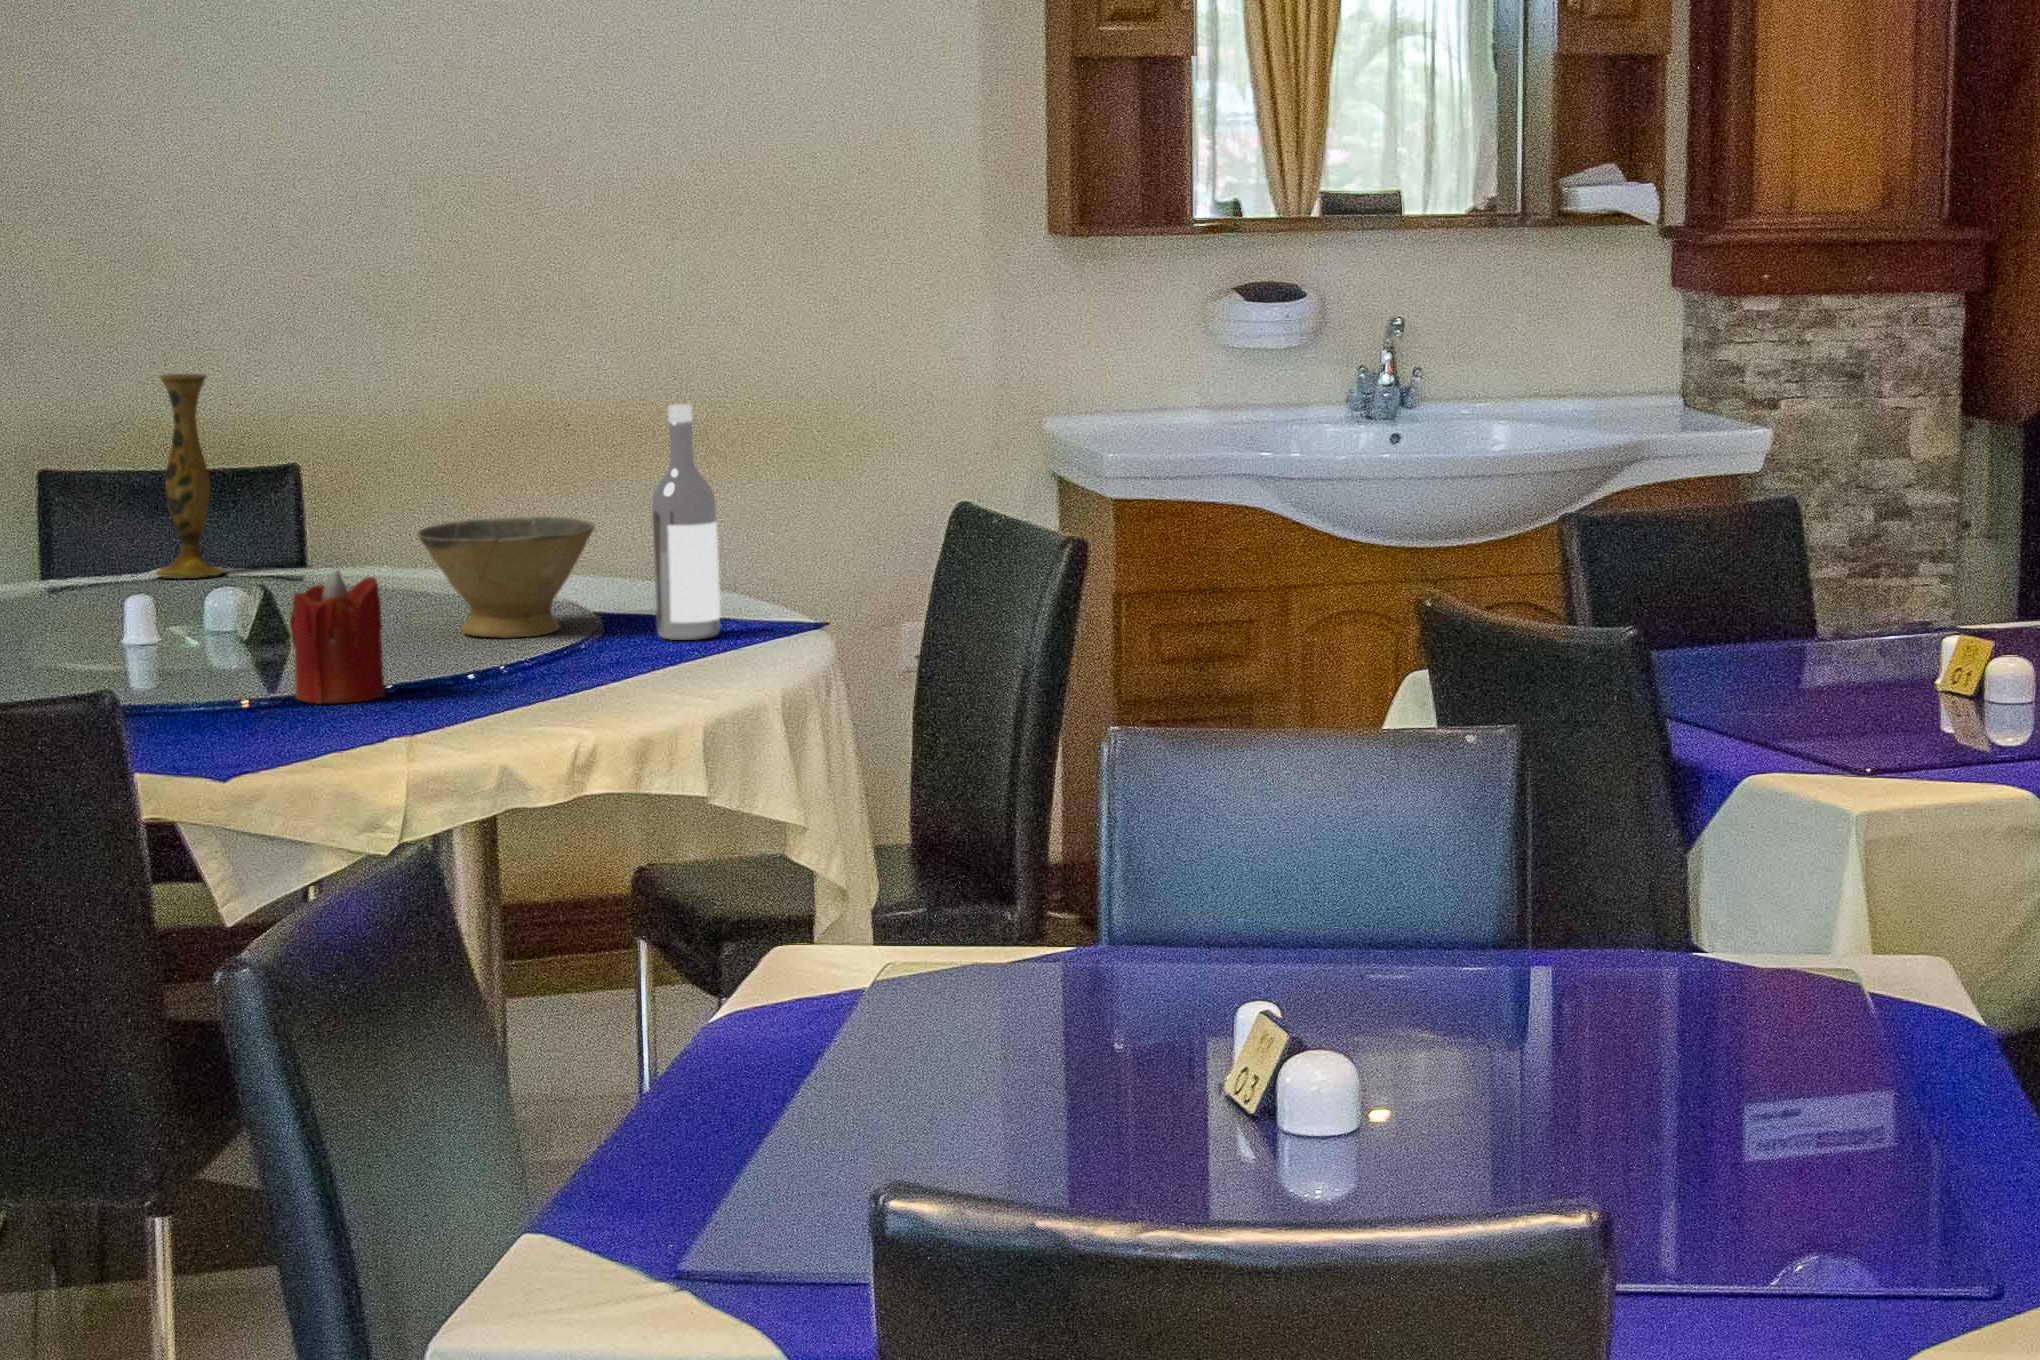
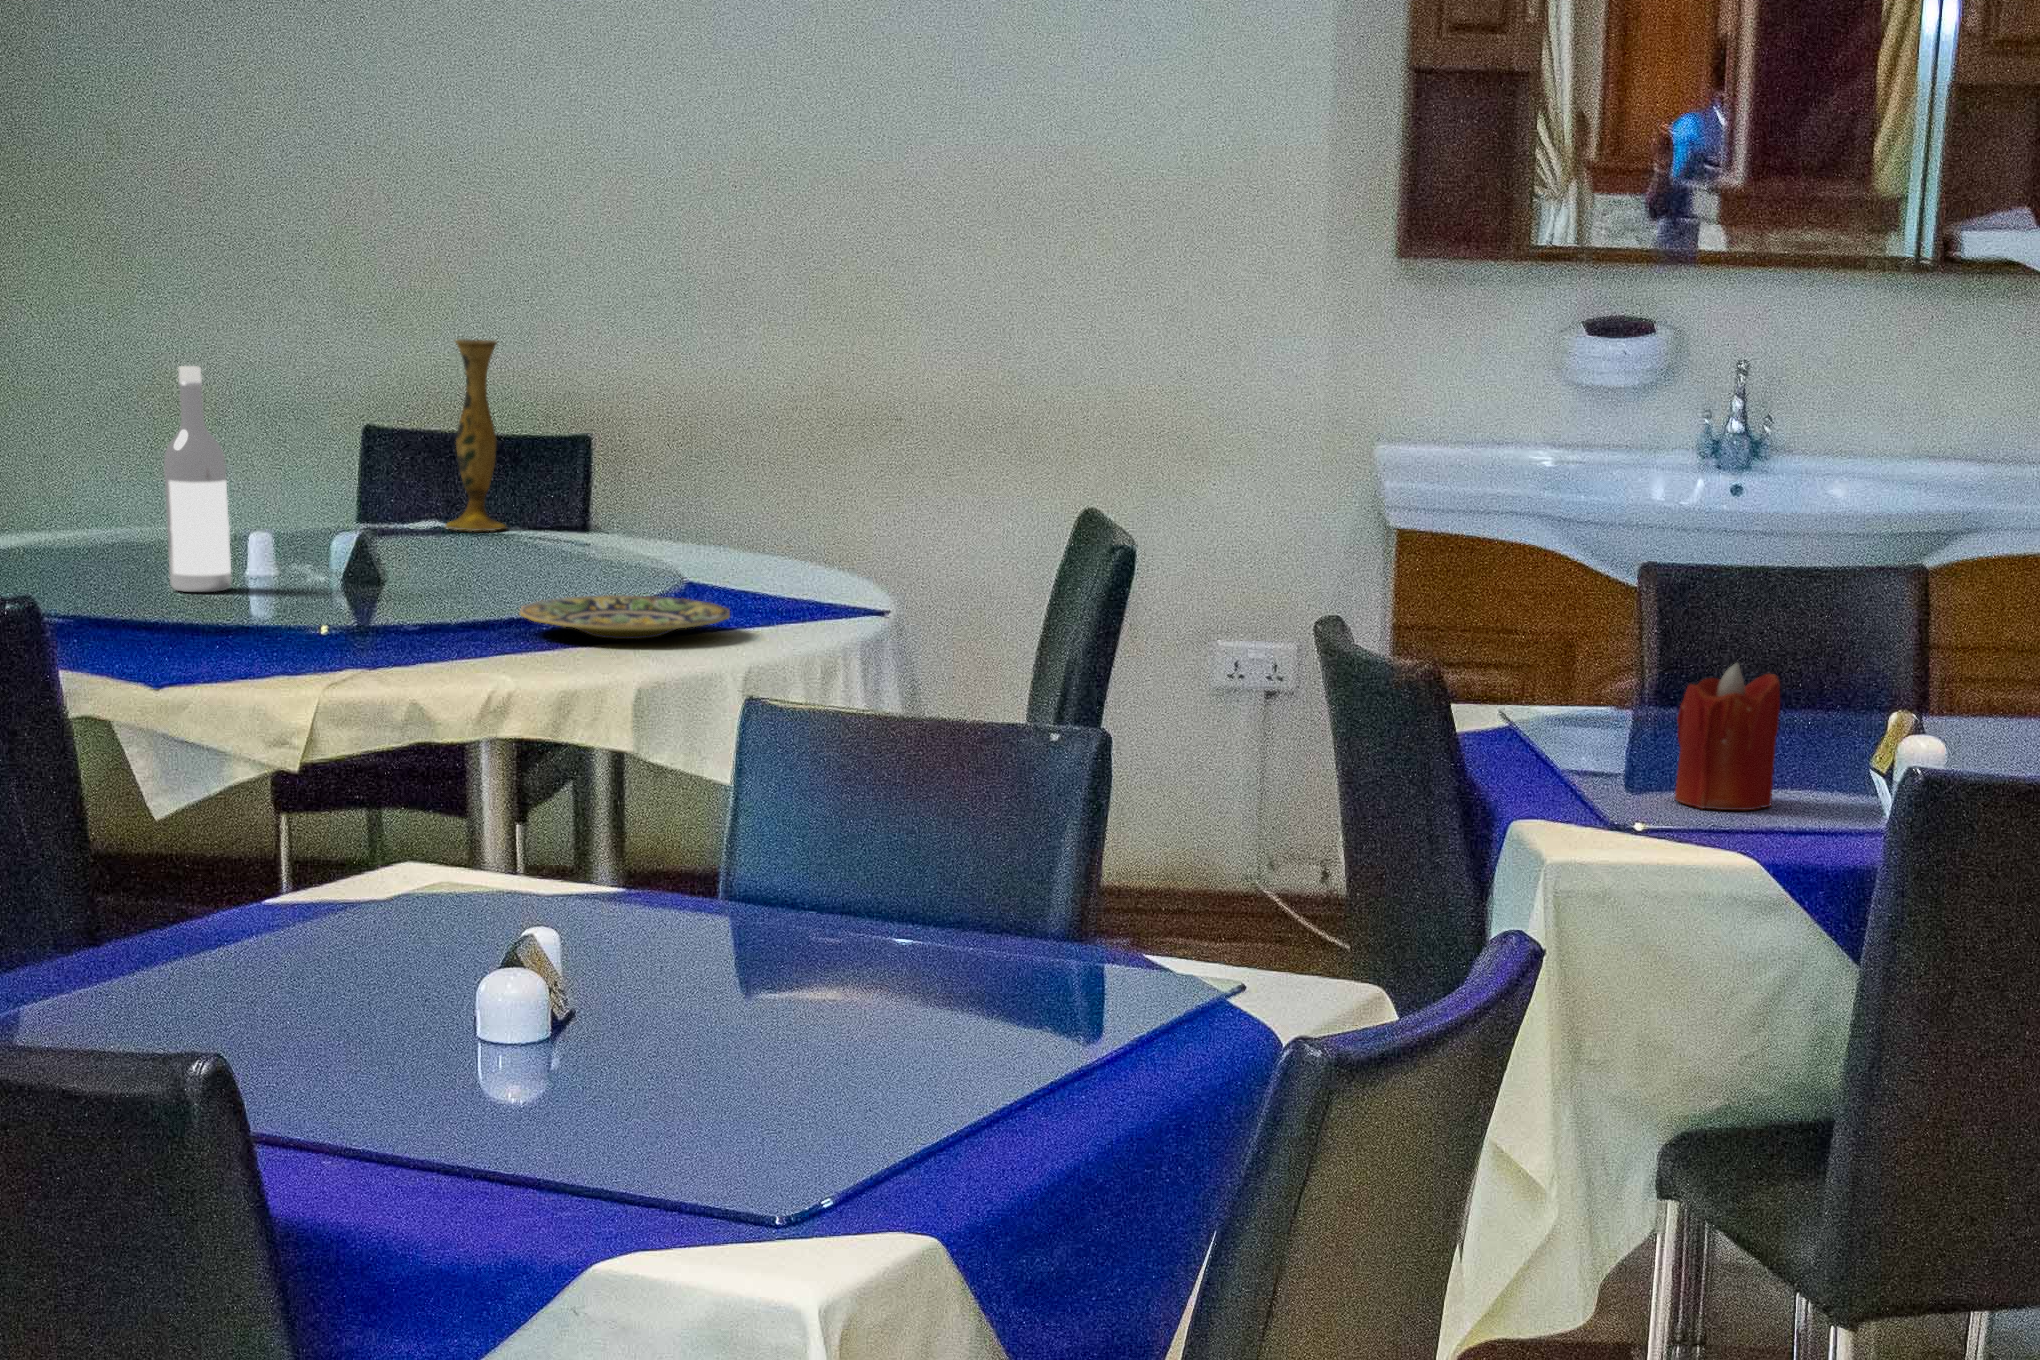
wine bottle: present [652,404,720,640] -> present [164,366,231,592]
bowl: present [417,516,595,638] -> none [521,486,687,599]
candle: present [290,570,385,704] -> present [1675,663,1780,810]
plate: none [533,630,756,678] -> present [520,595,730,639]

